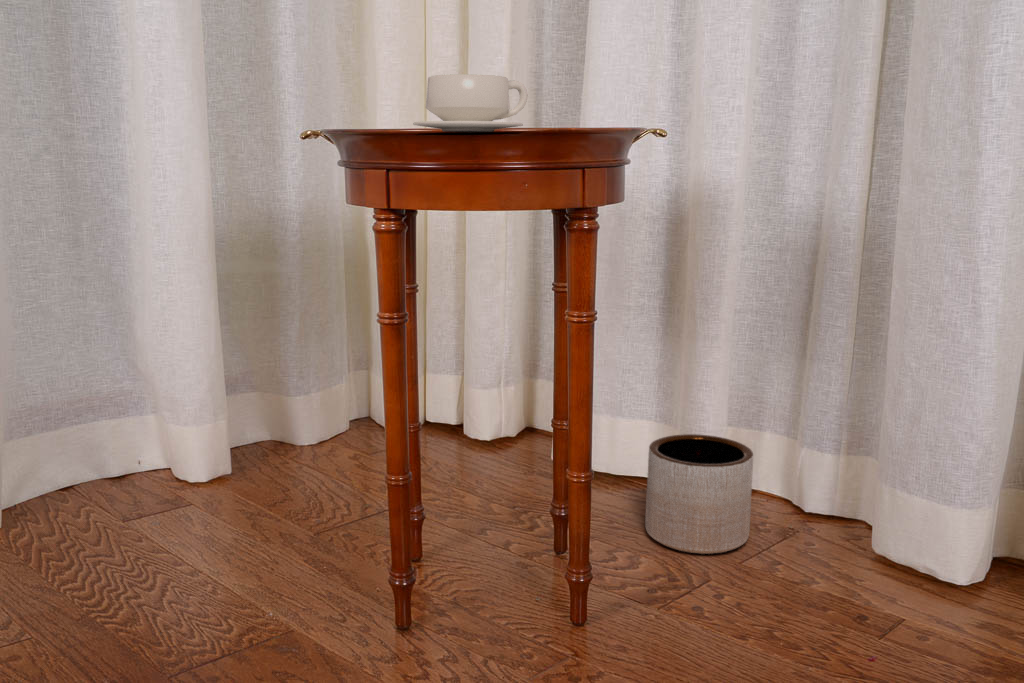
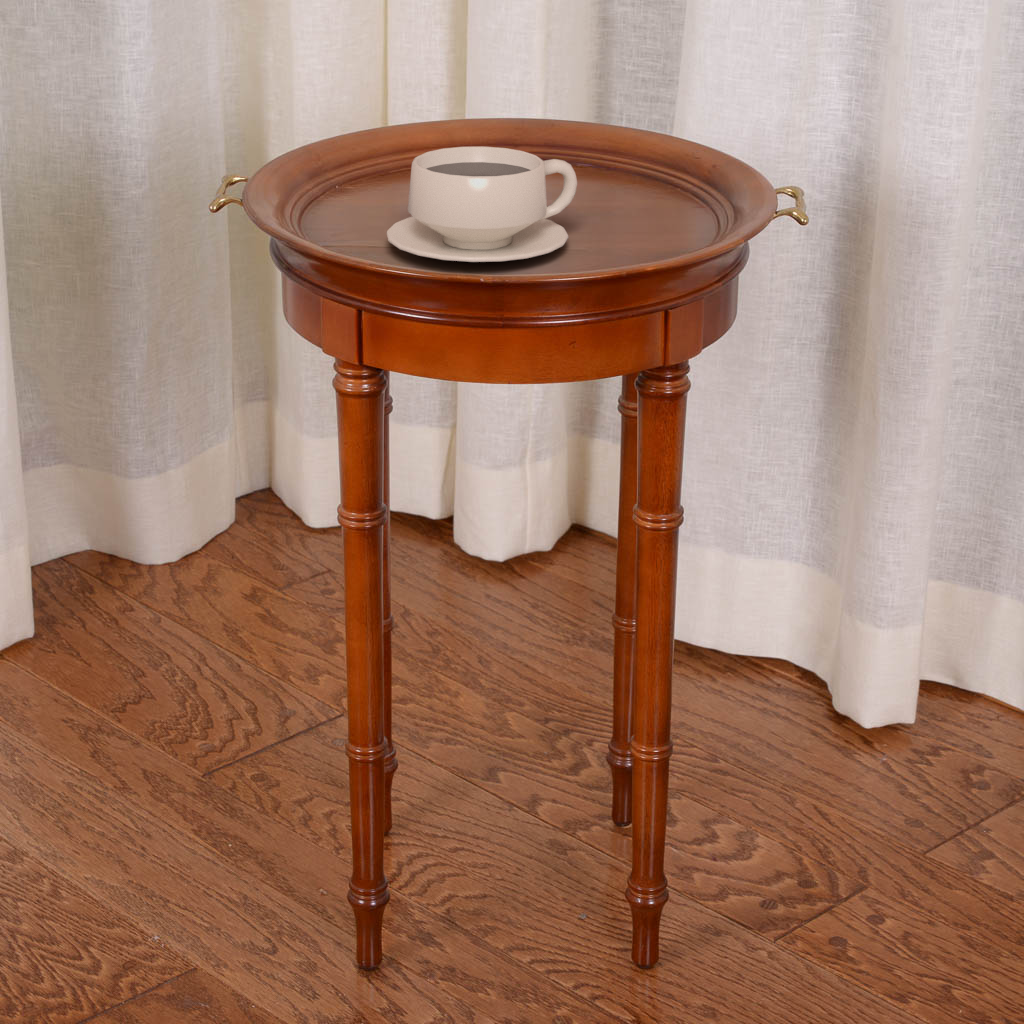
planter: present [645,434,753,554] -> none [771,618,958,831]

